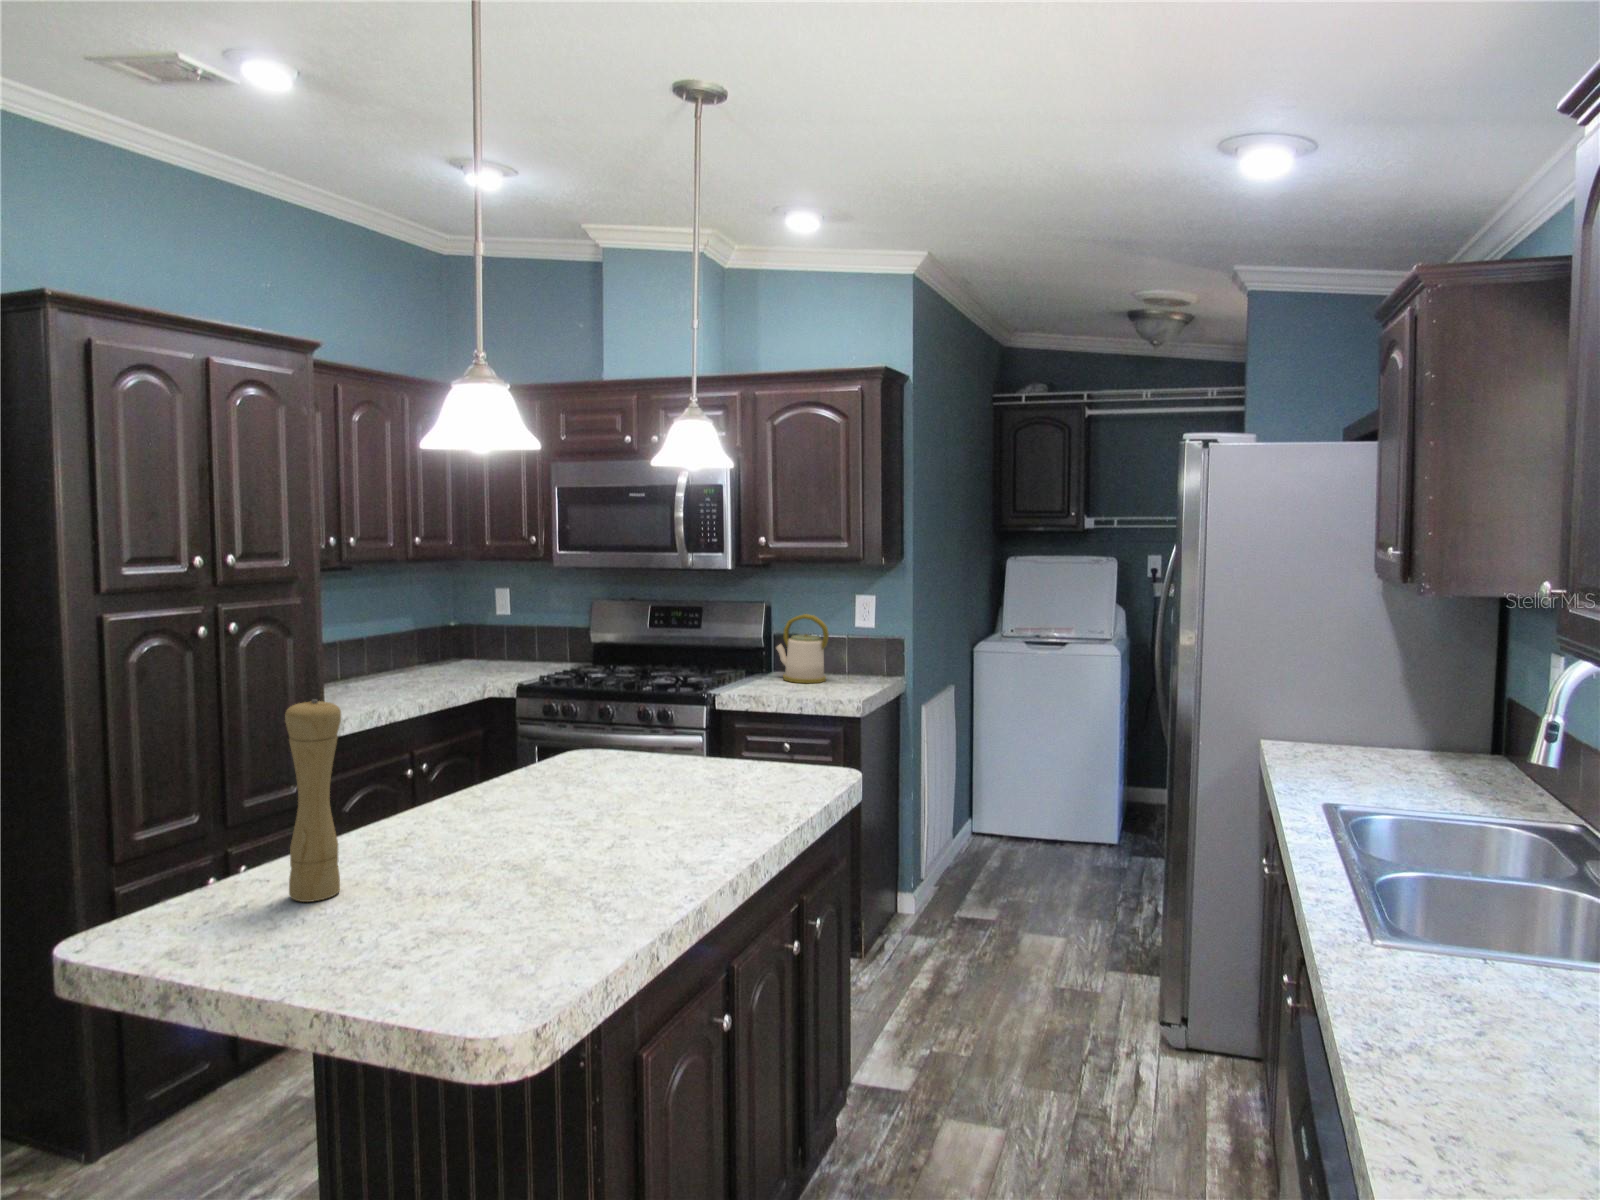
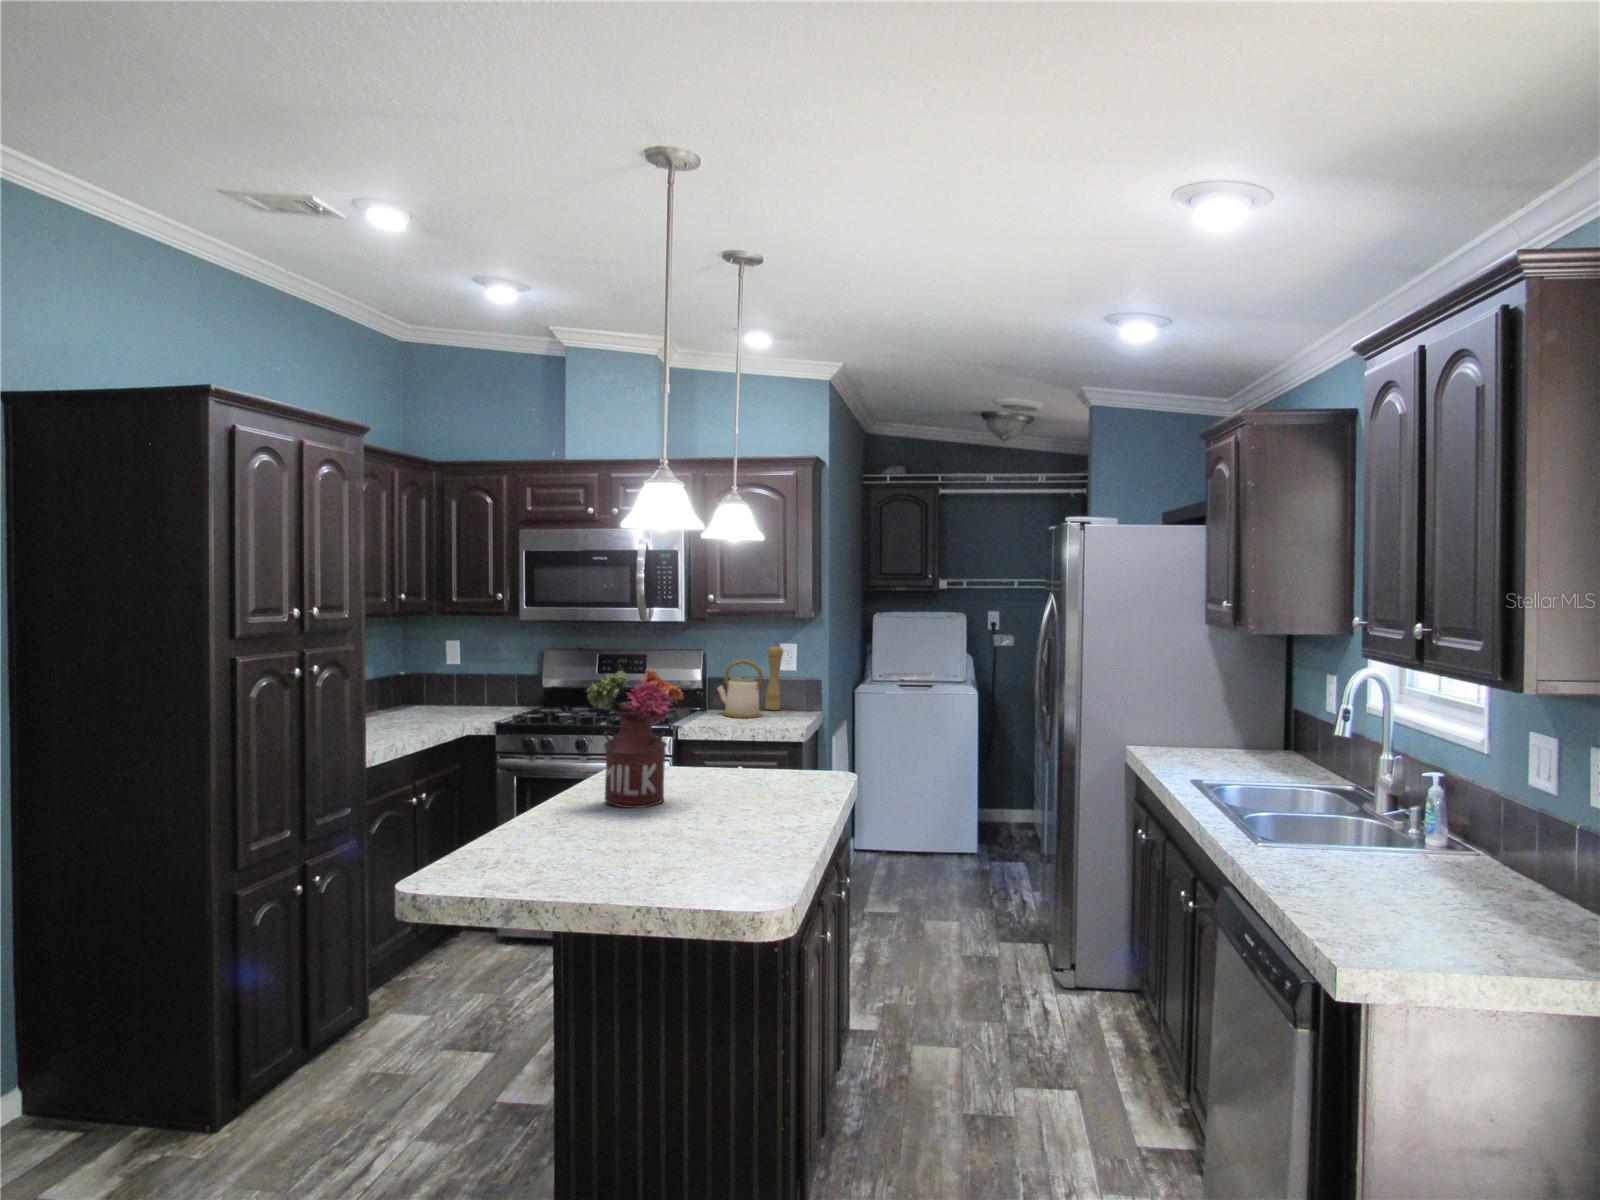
flower arrangement: none [470,634,601,816] -> present [587,669,683,808]
pepper mill: present [285,699,341,902] -> present [765,646,783,710]

